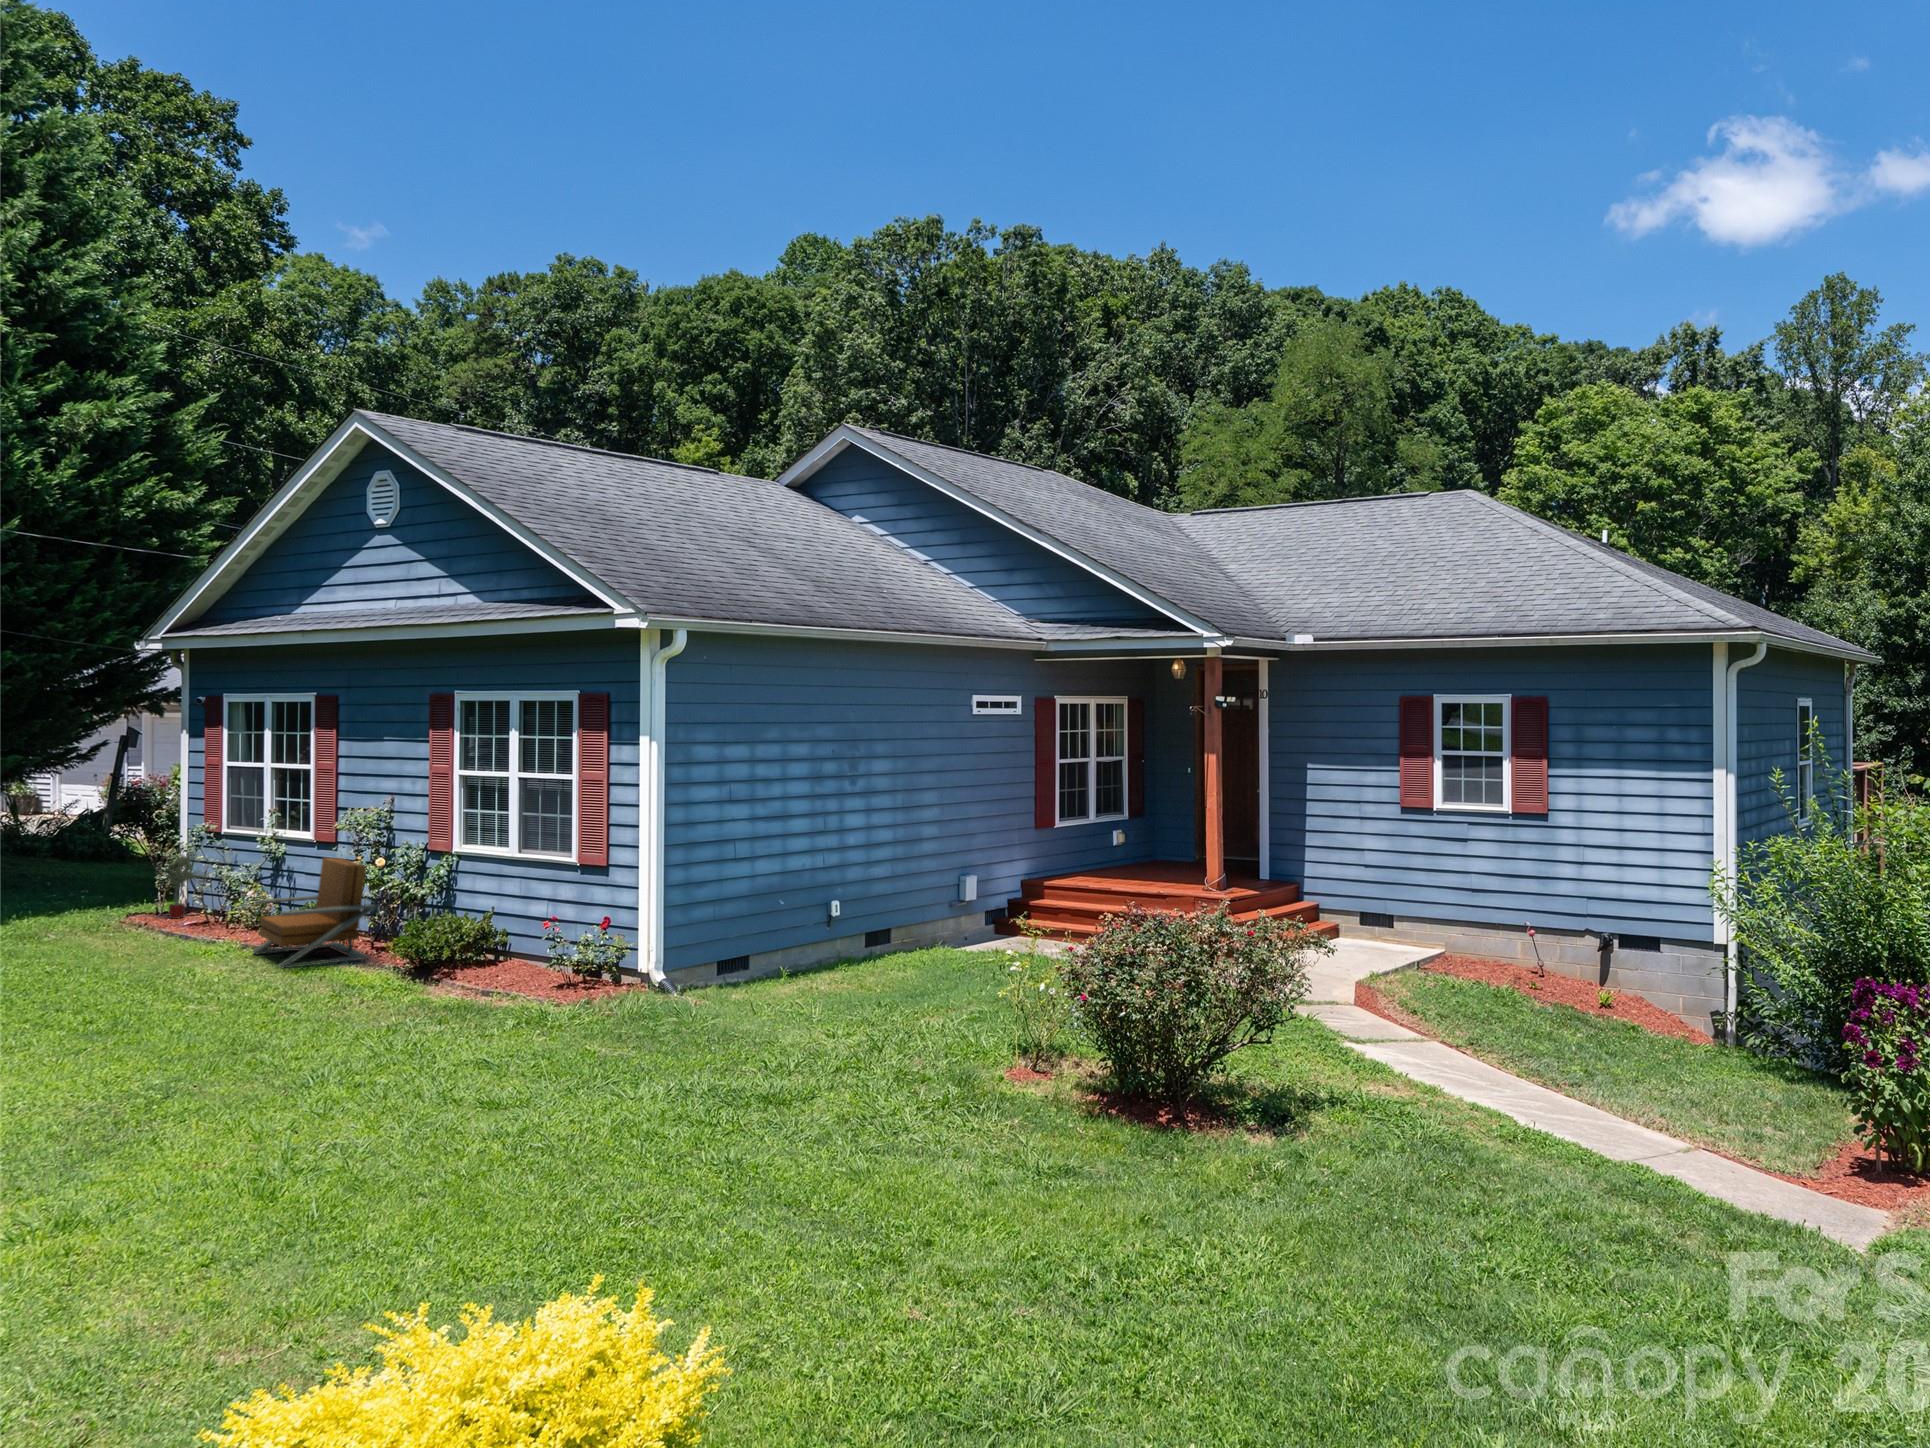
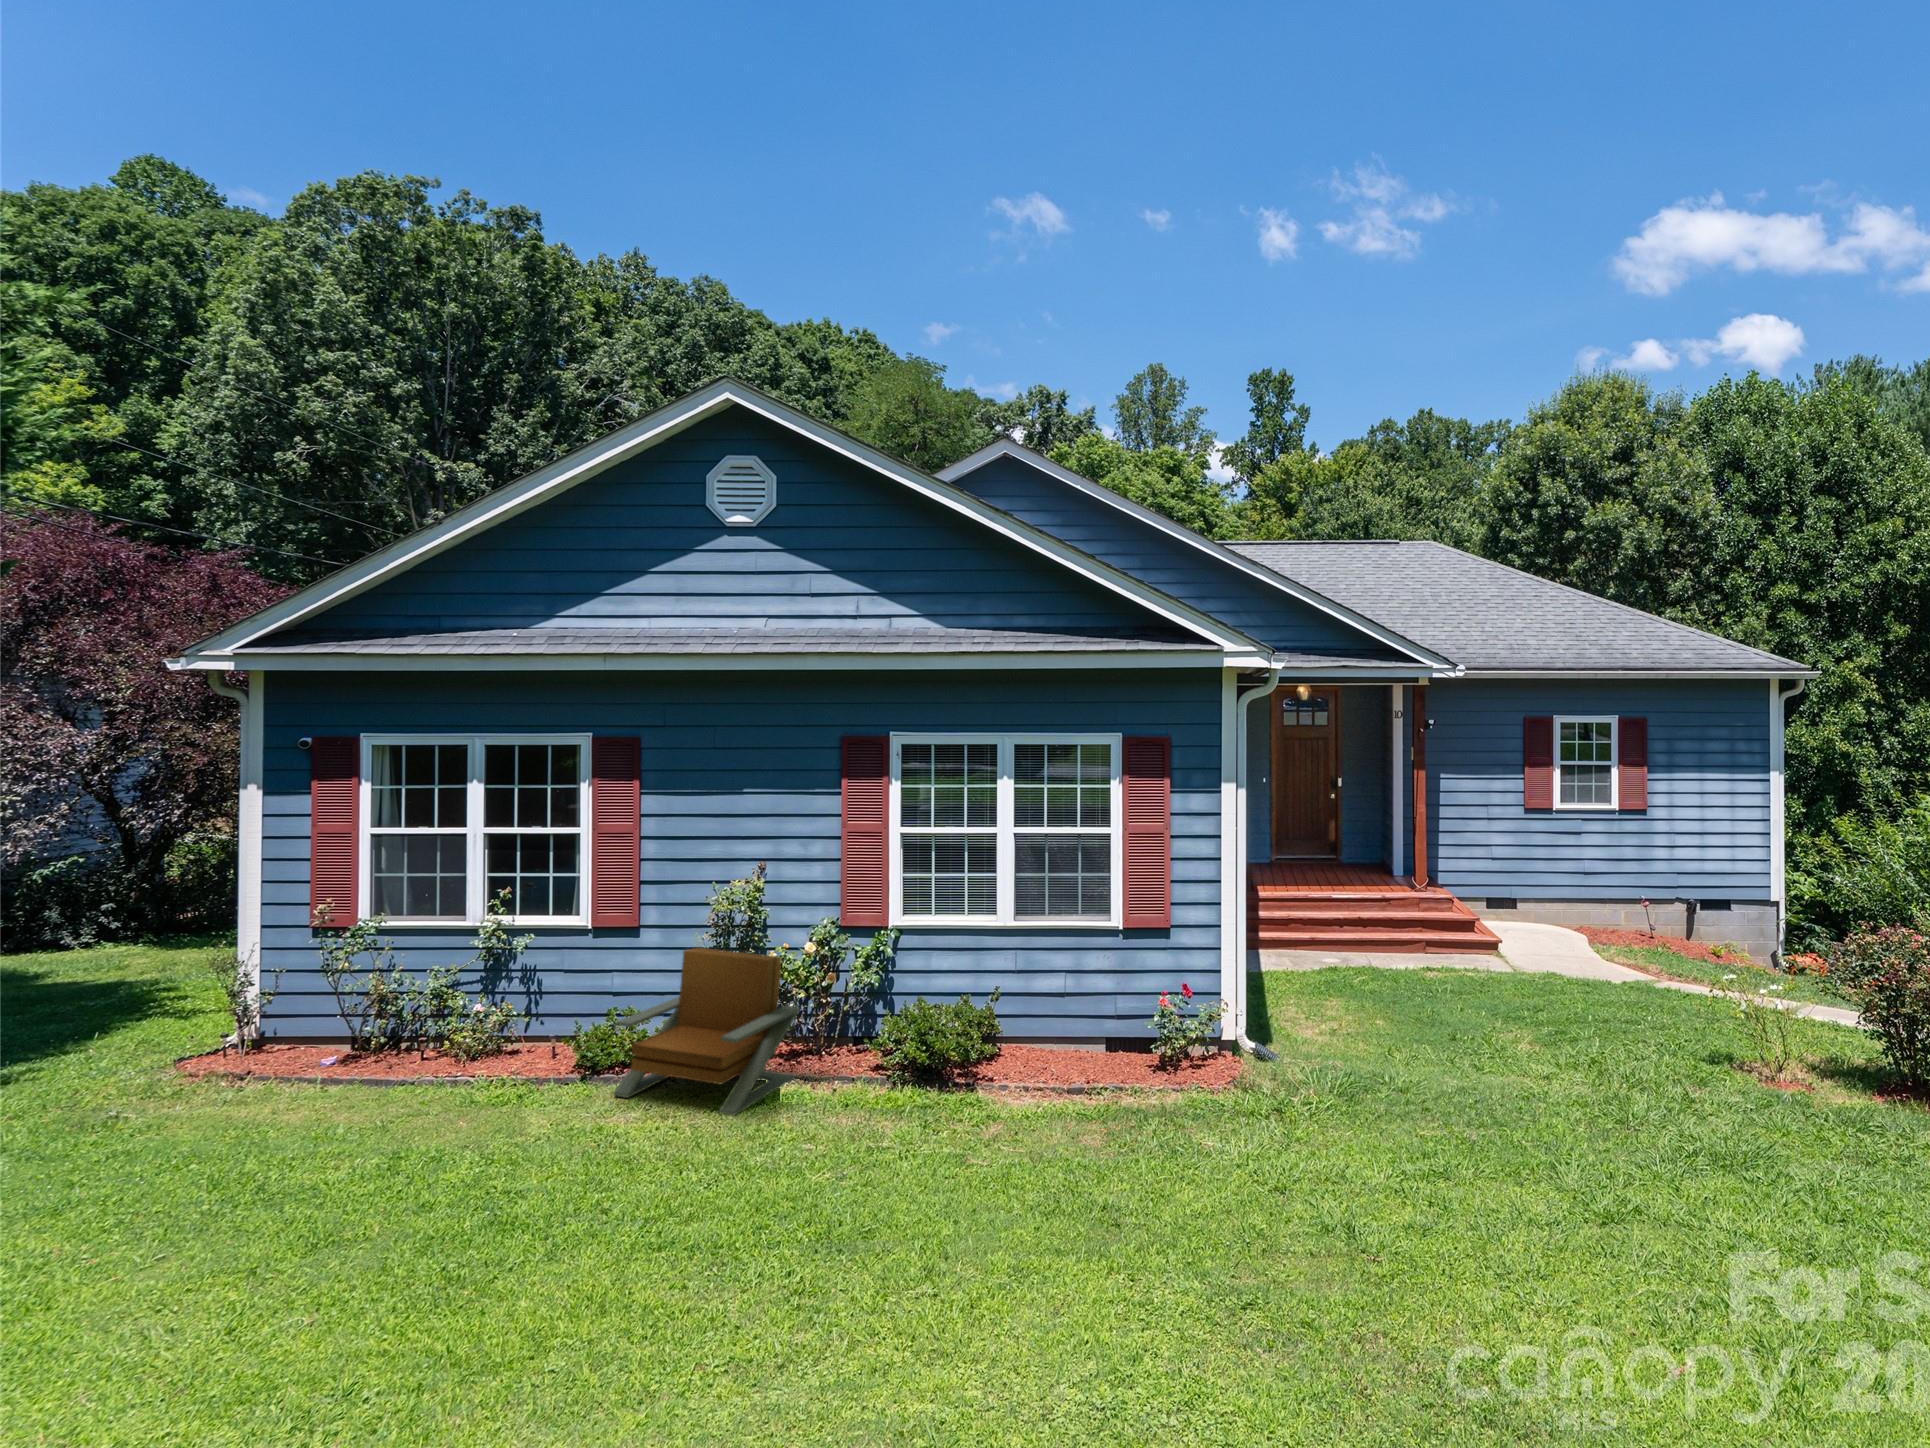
potted tree: present [167,847,207,919] -> none [266,943,344,1053]

